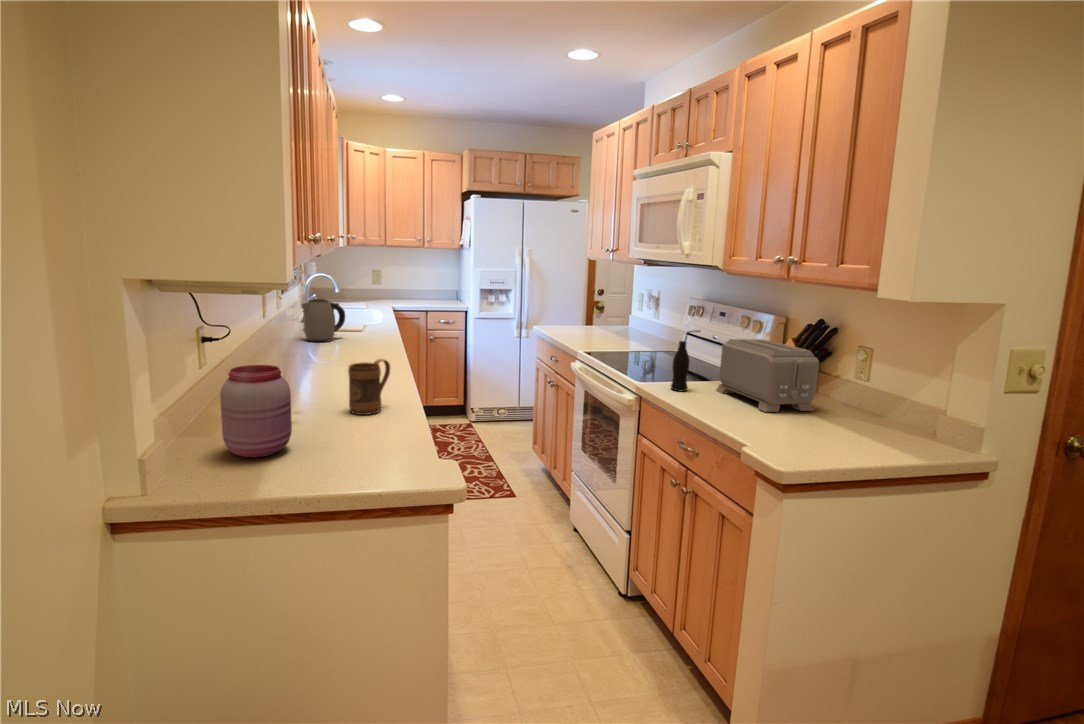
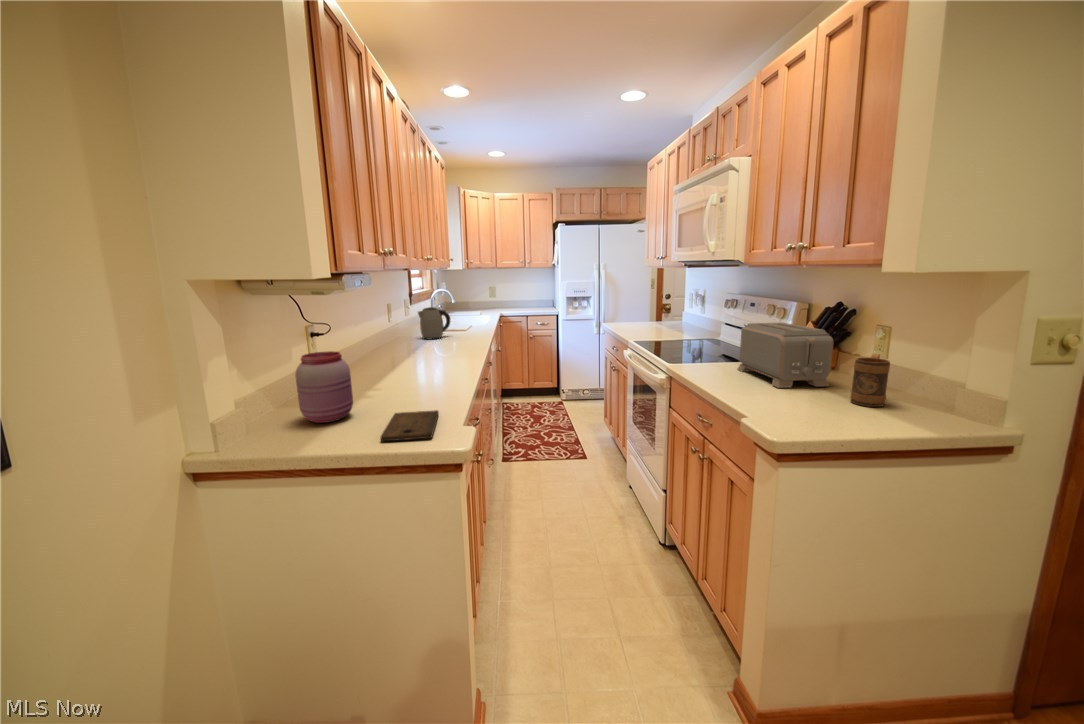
bottle: present [671,330,700,391] -> none [694,316,720,371]
mug: present [348,359,390,415] -> present [850,354,890,407]
cutting board: none [348,440,415,479] -> present [381,410,439,441]

